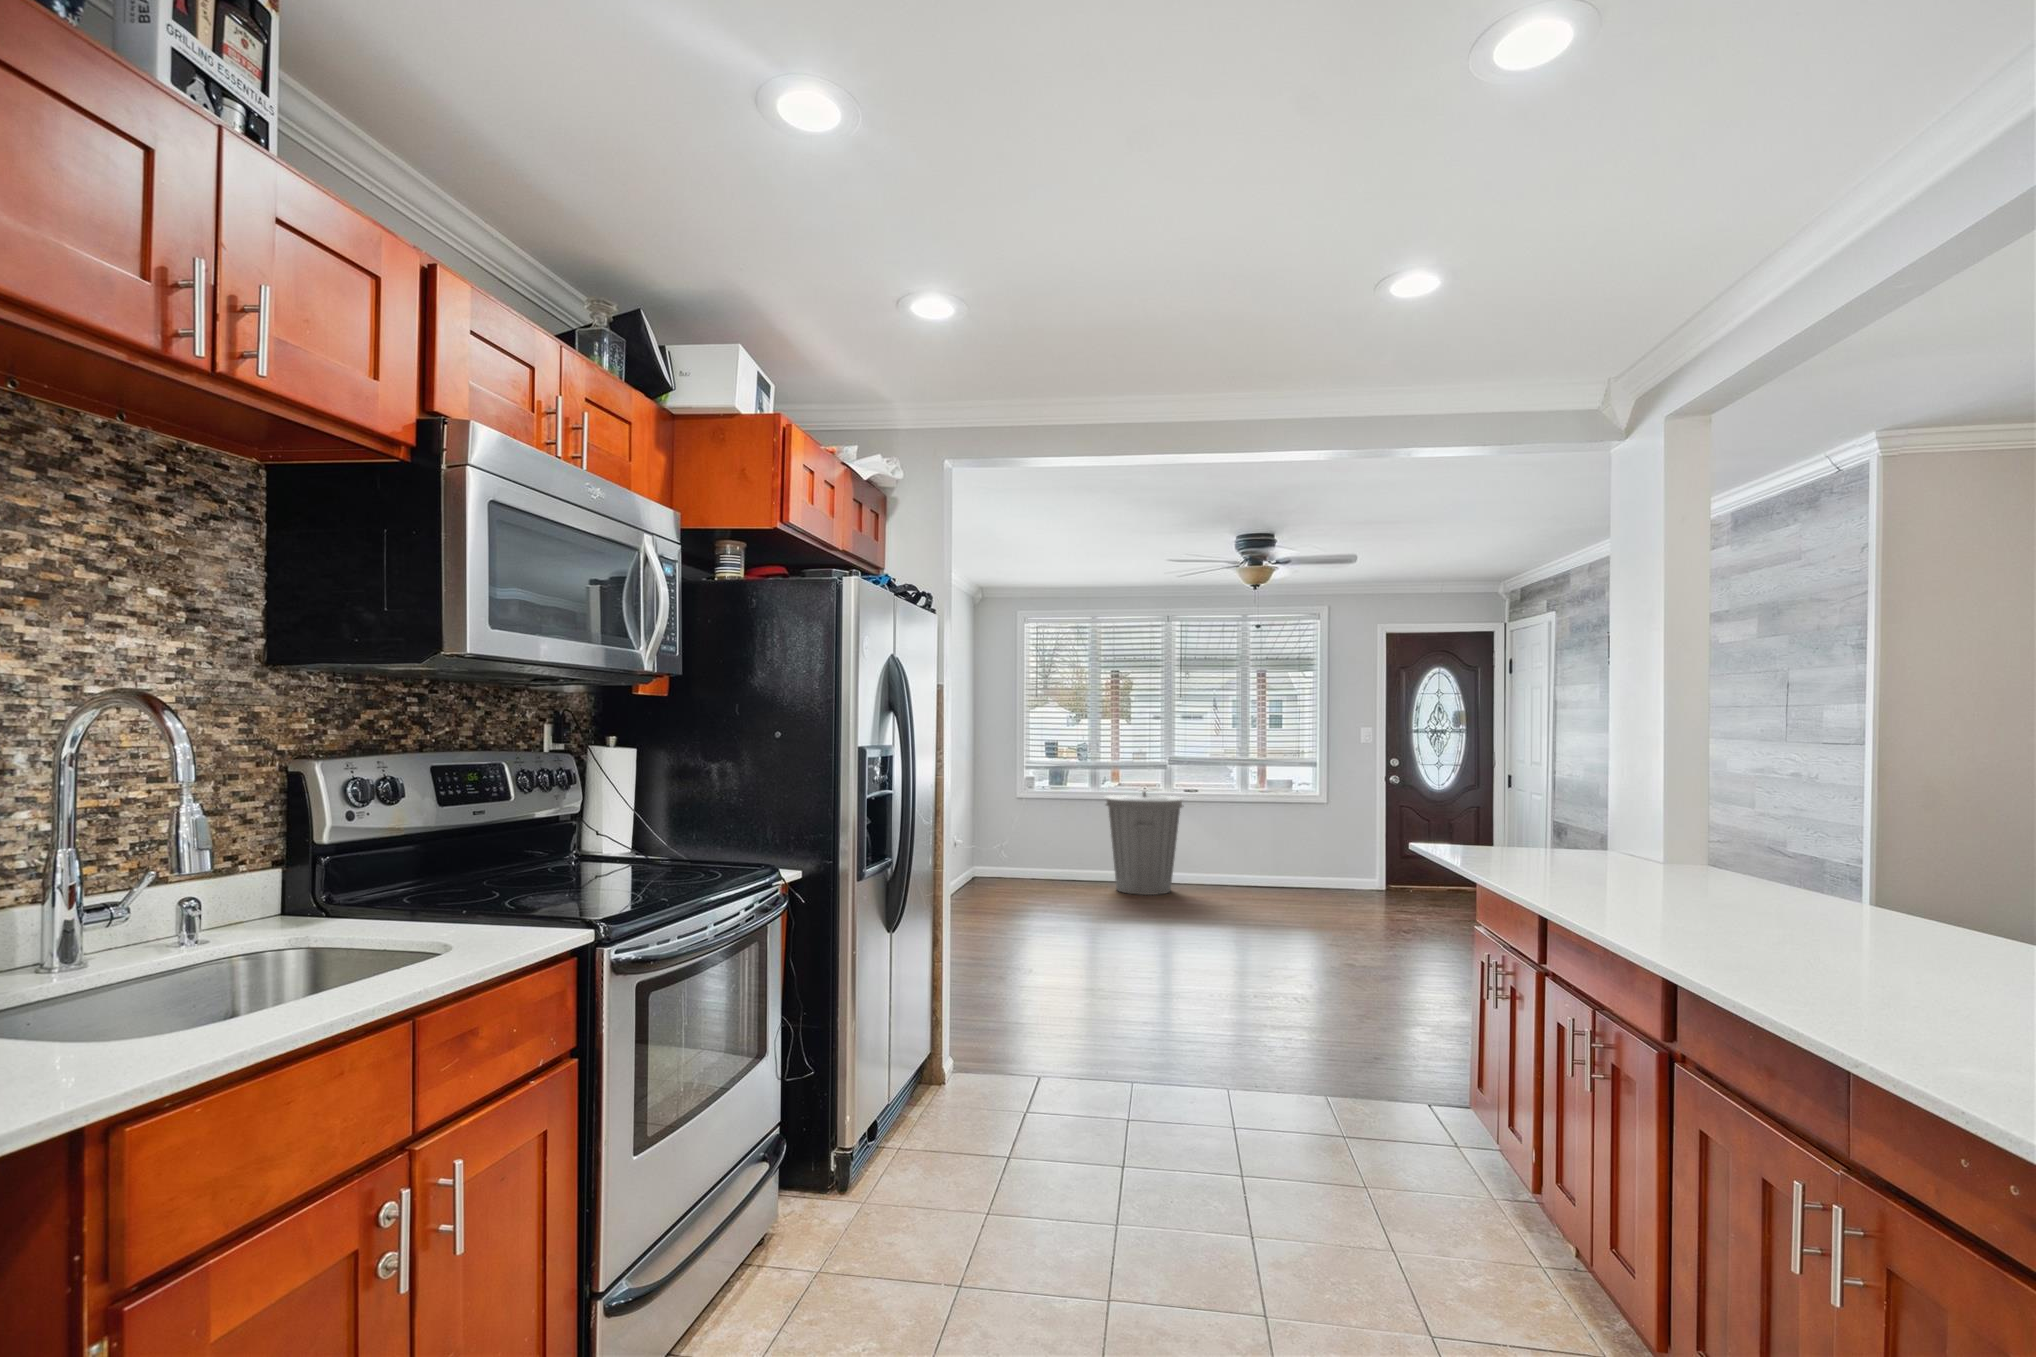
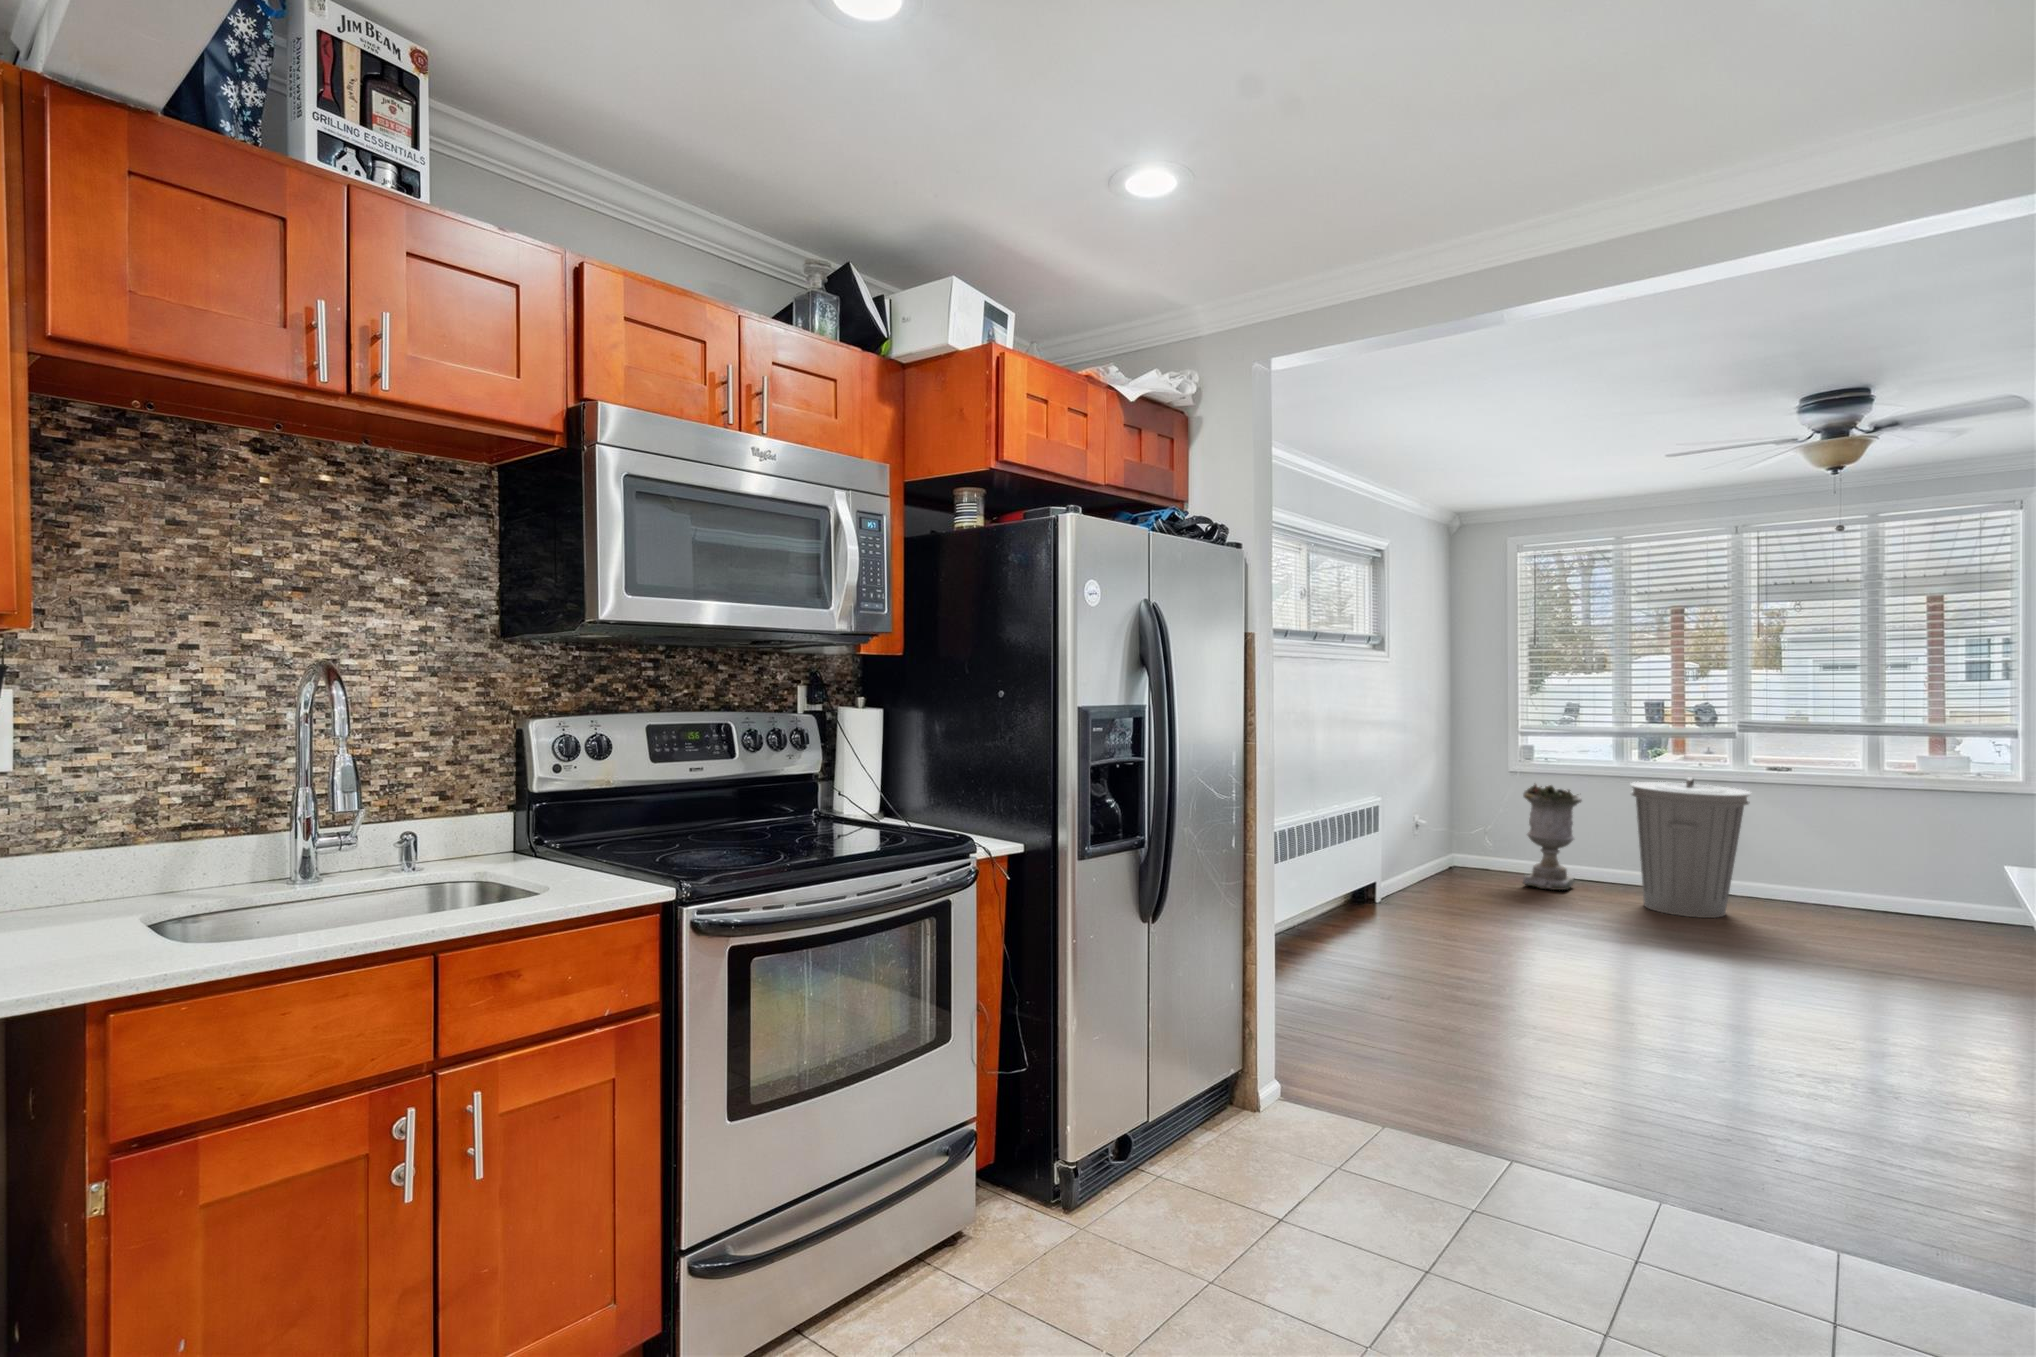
planter: none [1025,801,1068,886] -> present [1523,784,1582,890]

